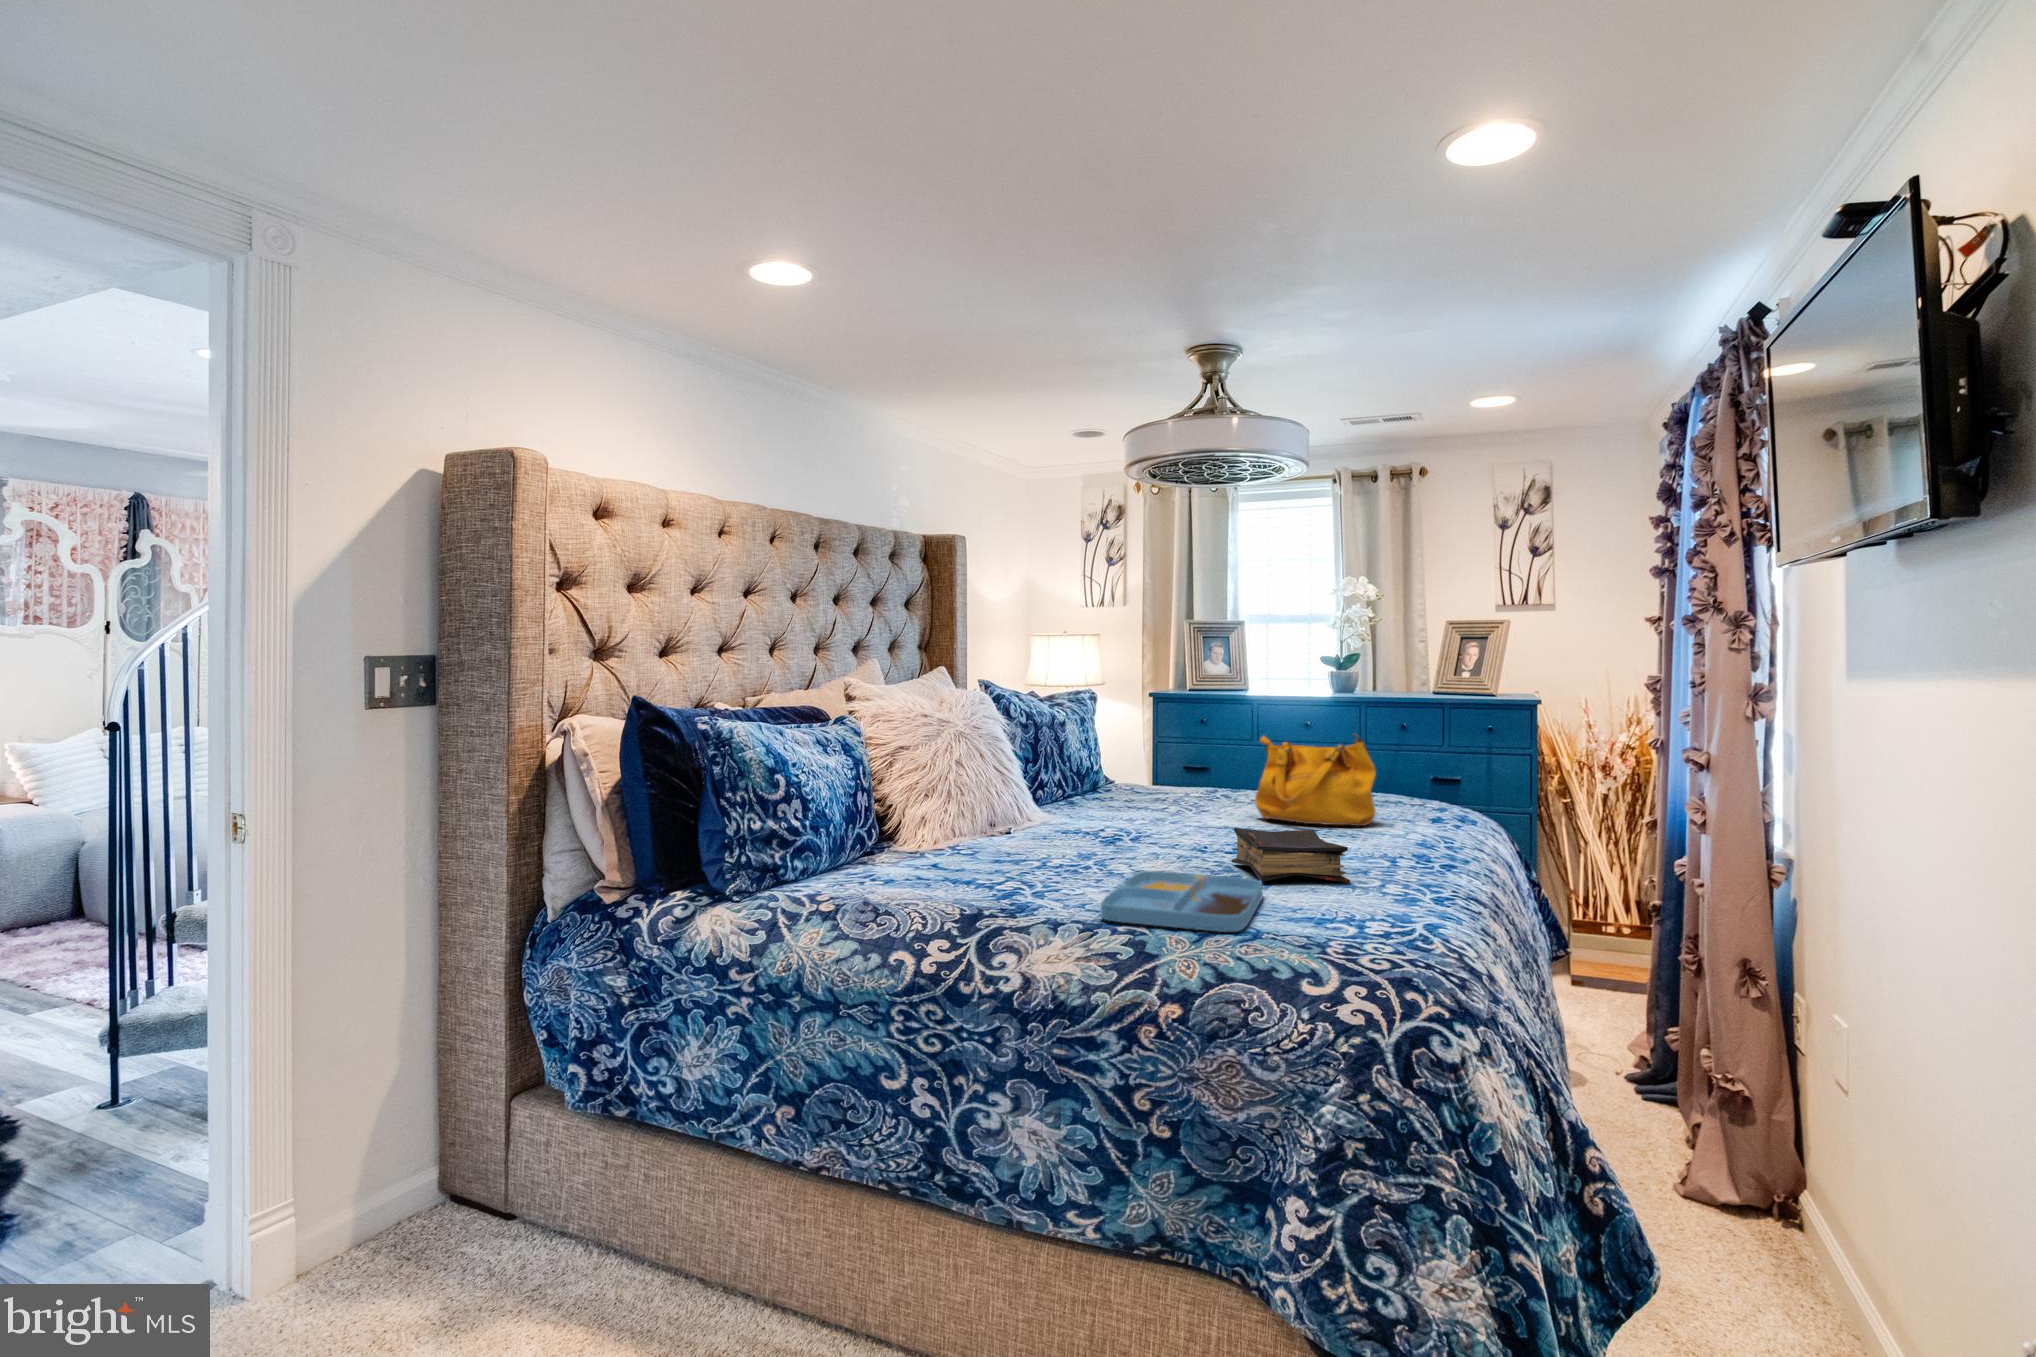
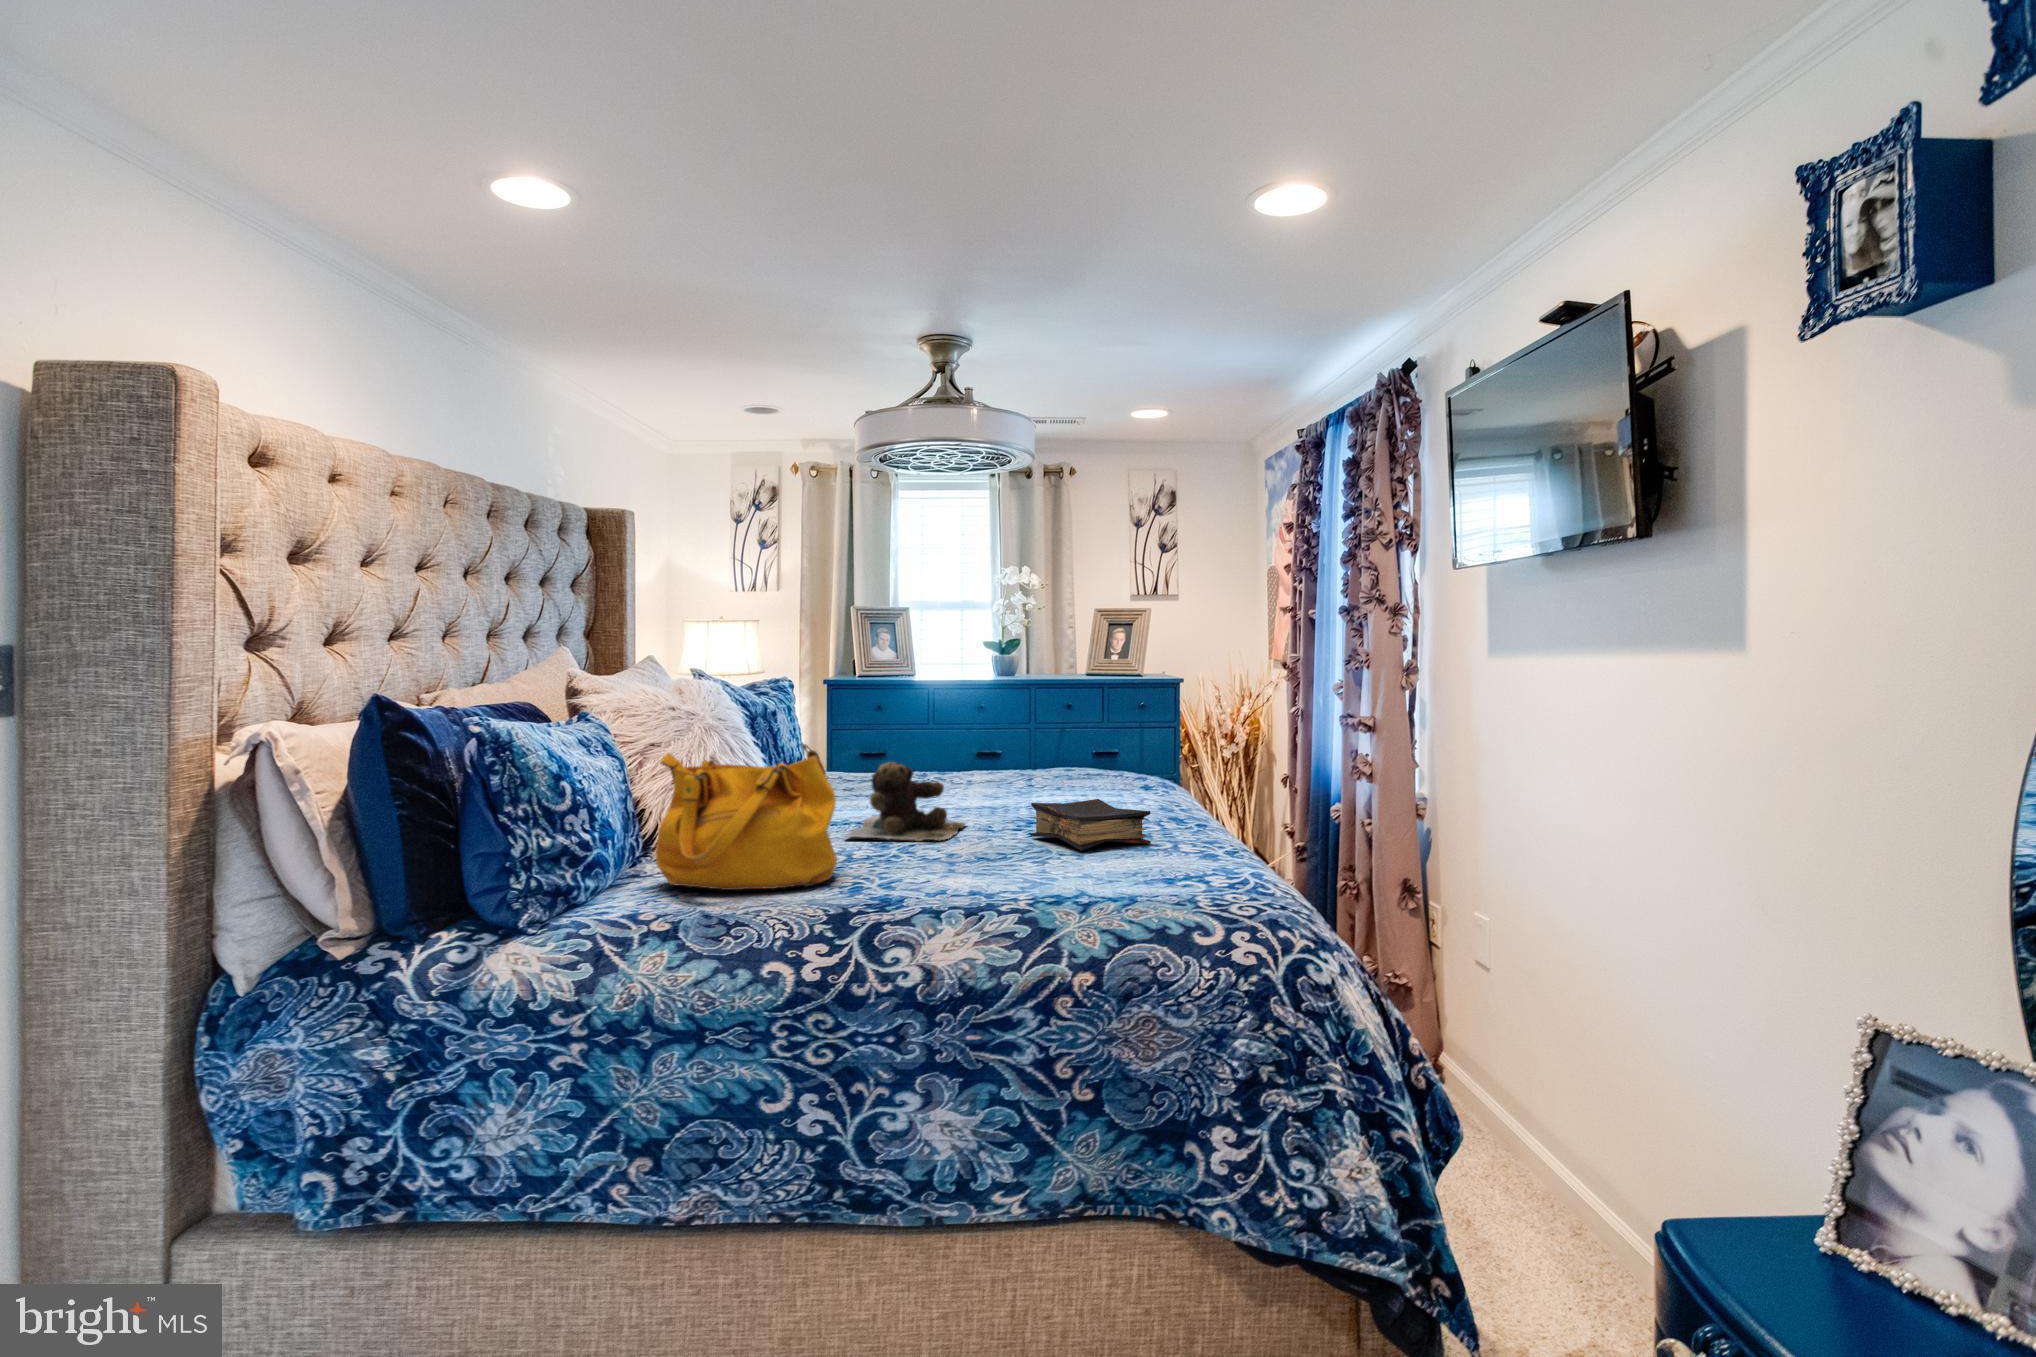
handbag: present [1255,734,1376,826] -> present [656,744,837,890]
teddy bear: none [1055,775,1189,858] -> present [846,762,965,841]
tray: present [1101,871,1263,932] -> none [978,848,1125,901]

